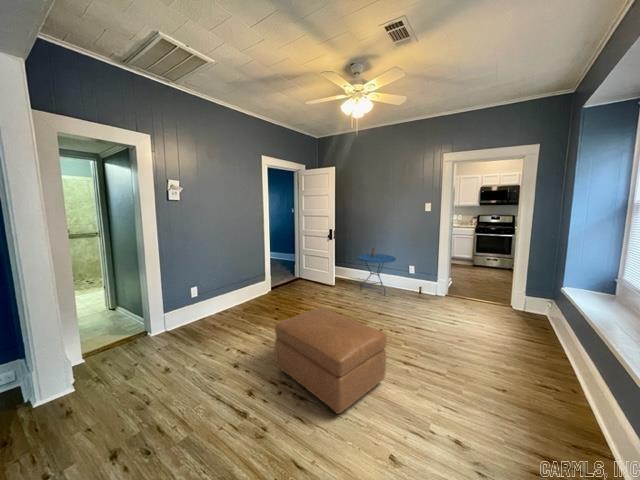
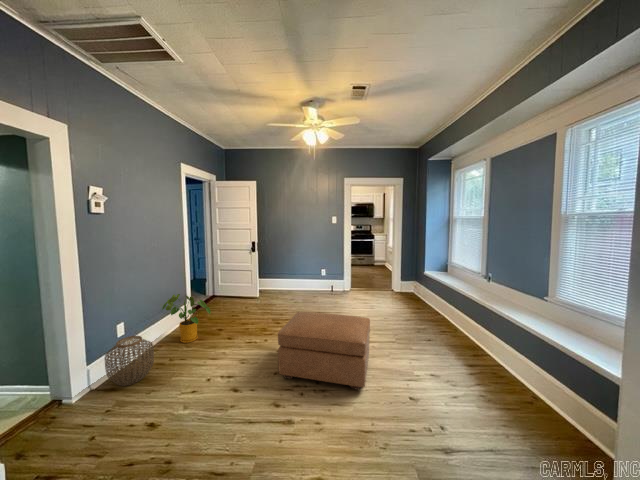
side table: present [358,248,396,295] -> none [280,257,314,298]
house plant: none [229,271,264,314] -> present [162,294,211,343]
woven basket: none [171,298,206,336] -> present [105,336,154,386]

